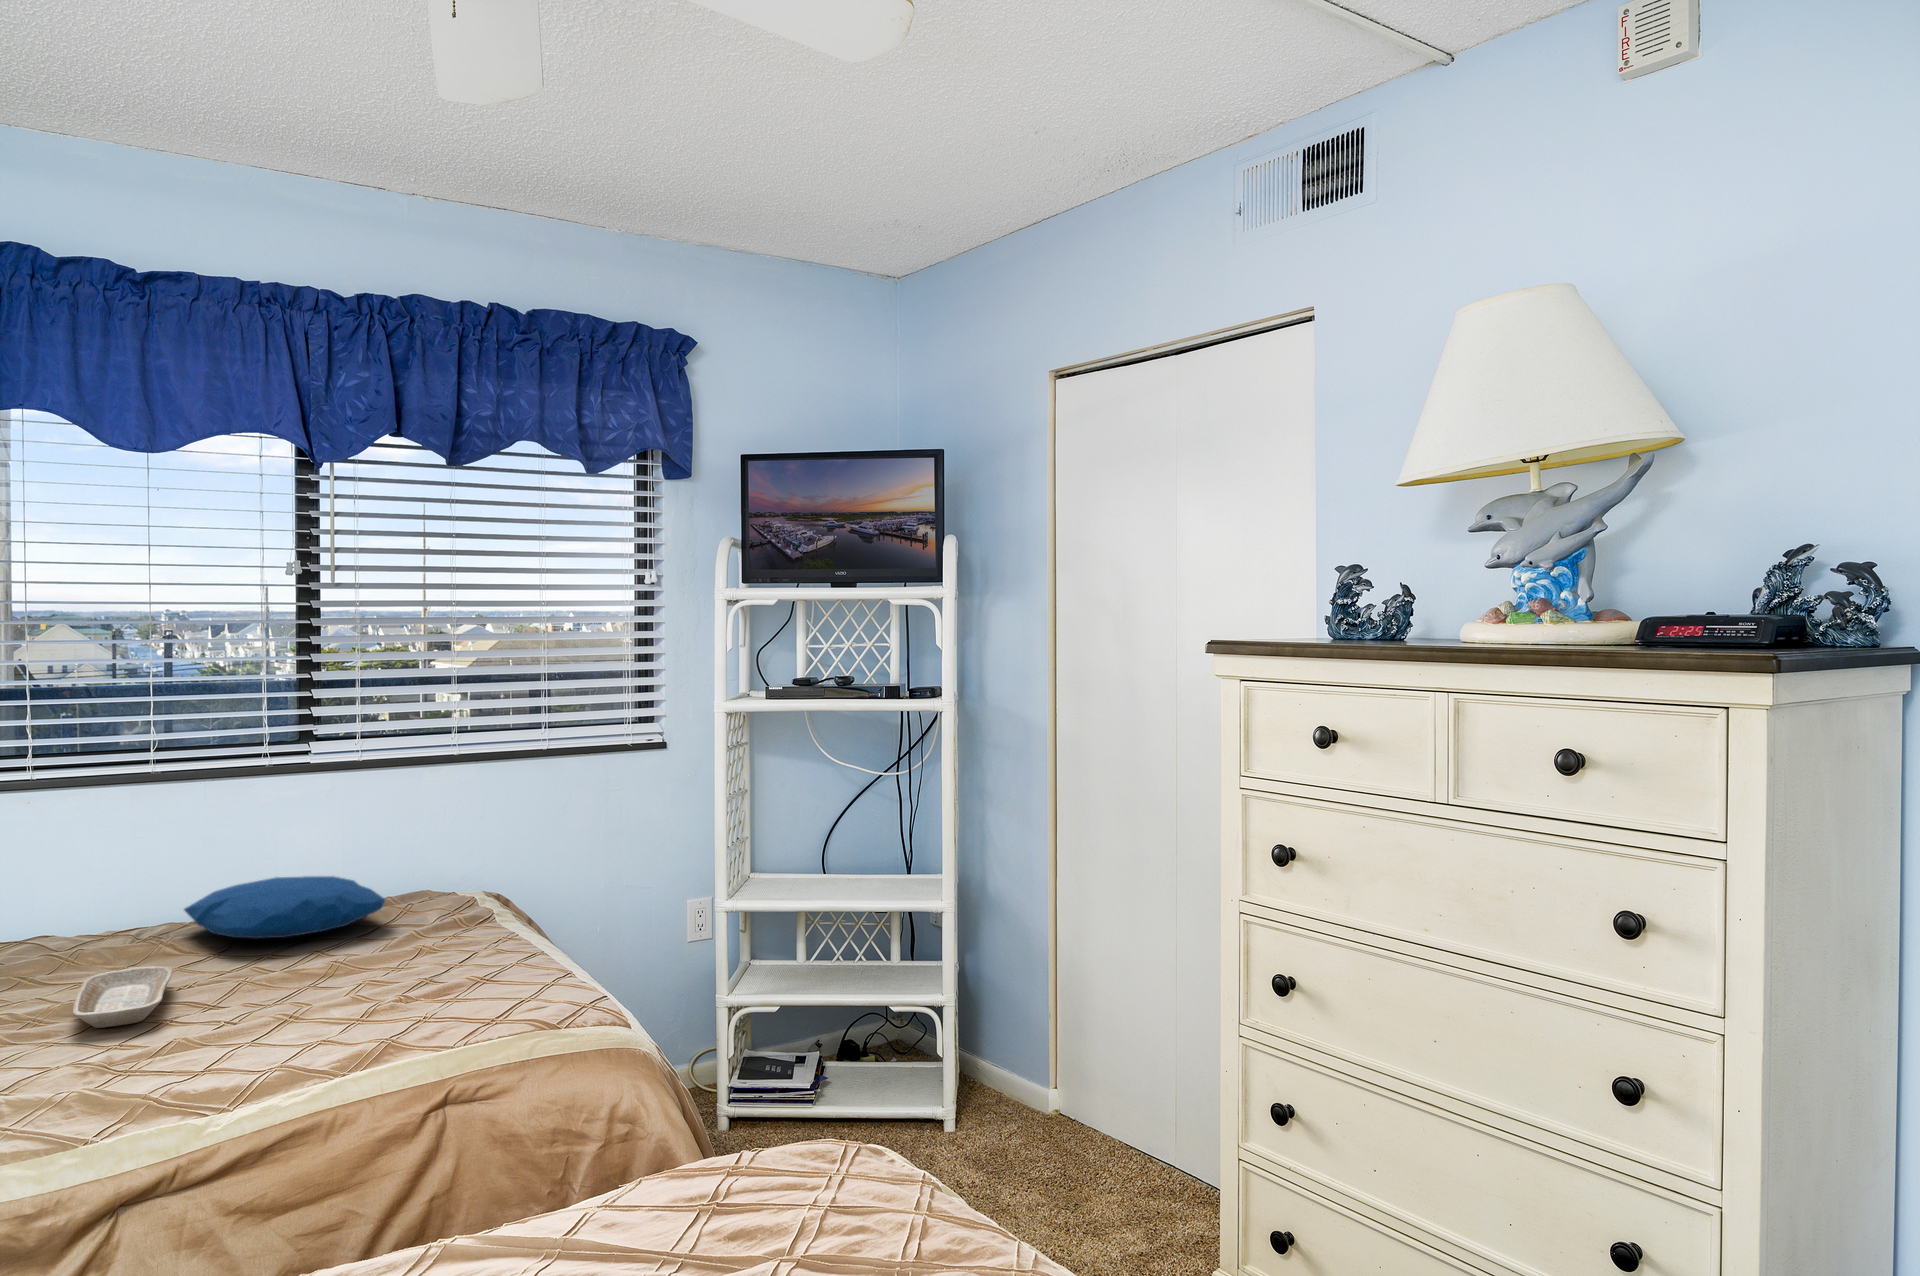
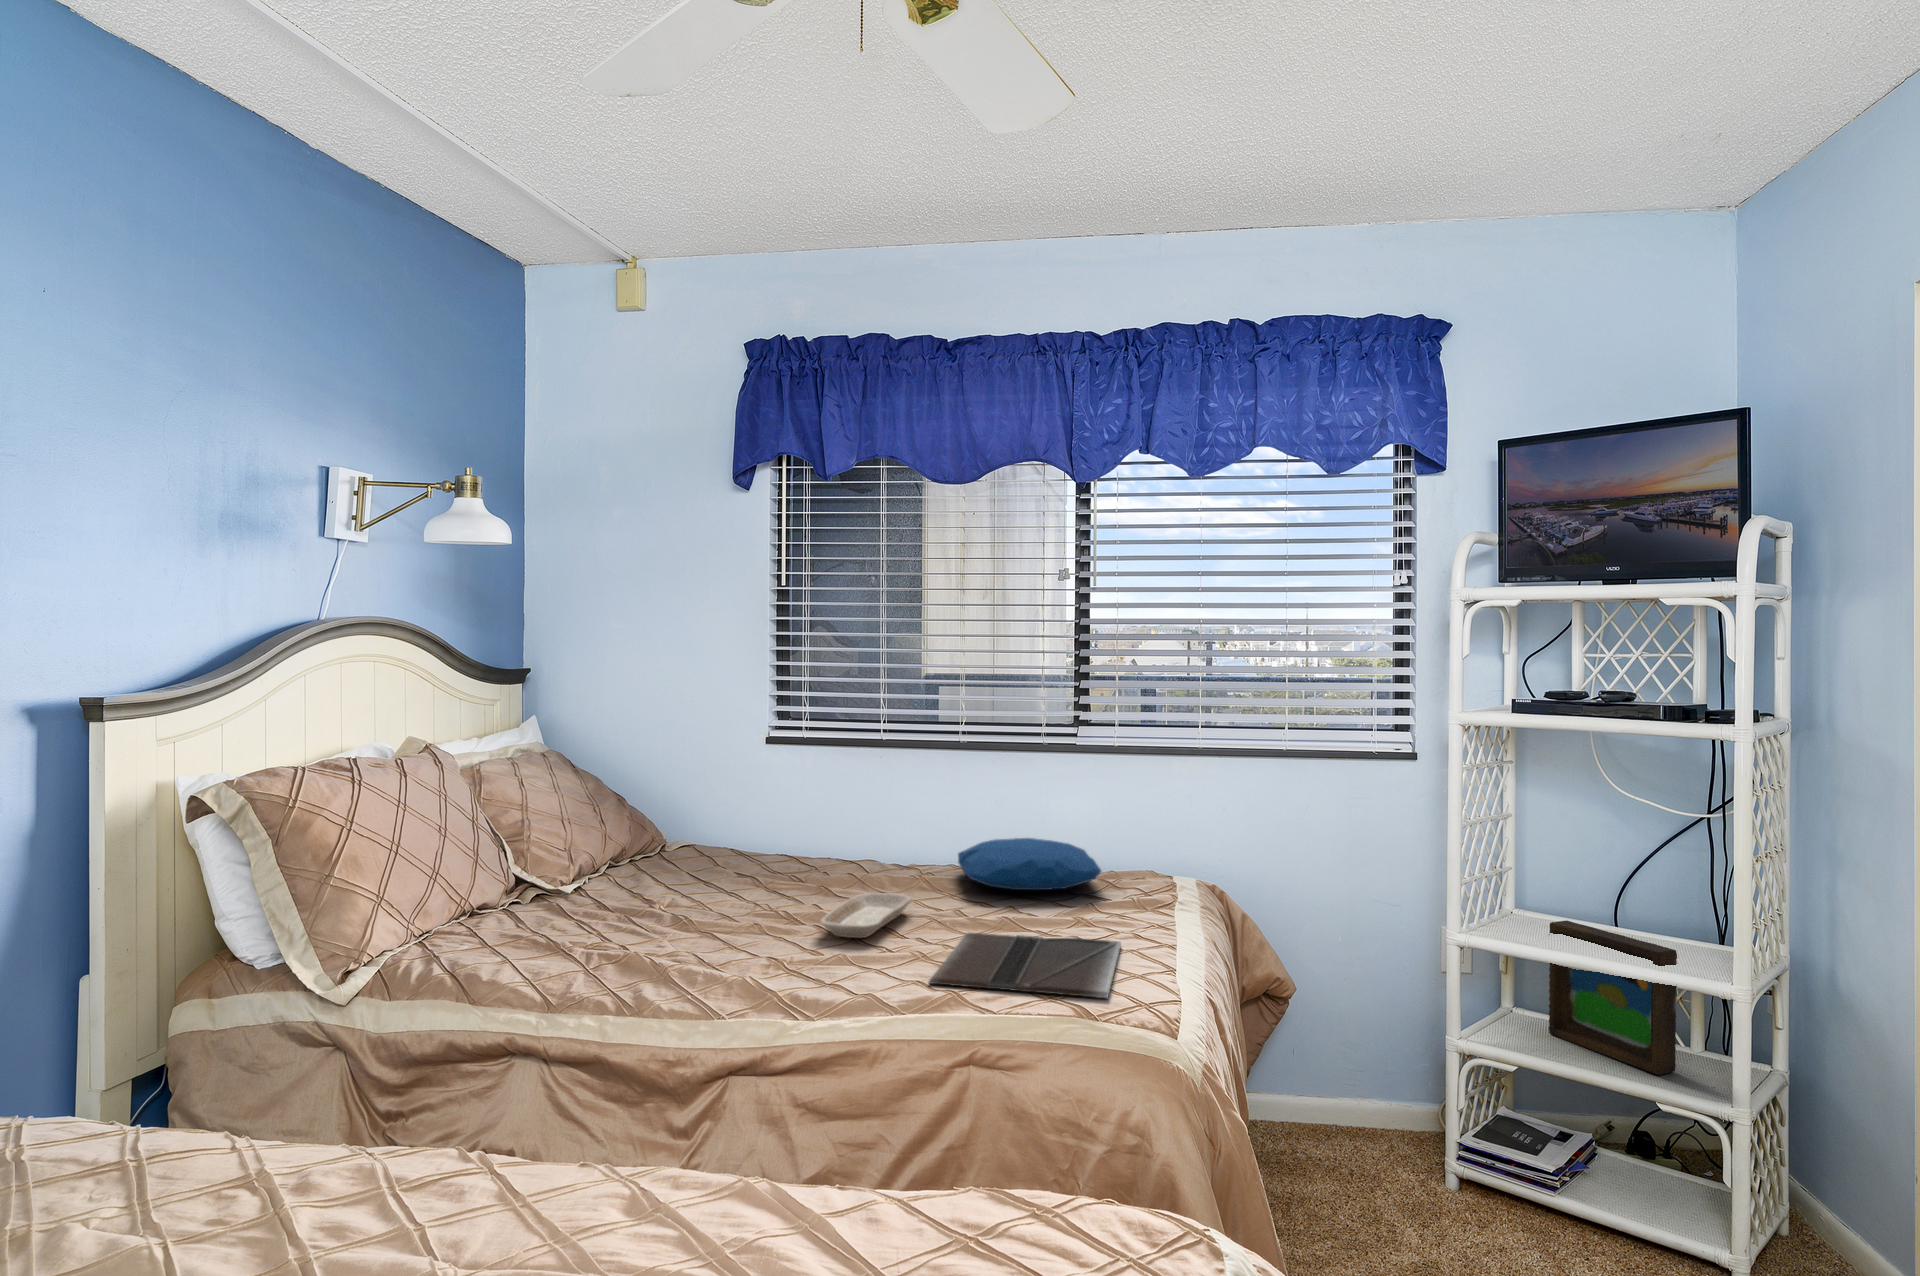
picture frame: none [796,875,891,986] -> present [1549,920,1677,1075]
laptop: none [268,964,483,1046] -> present [929,933,1121,998]

